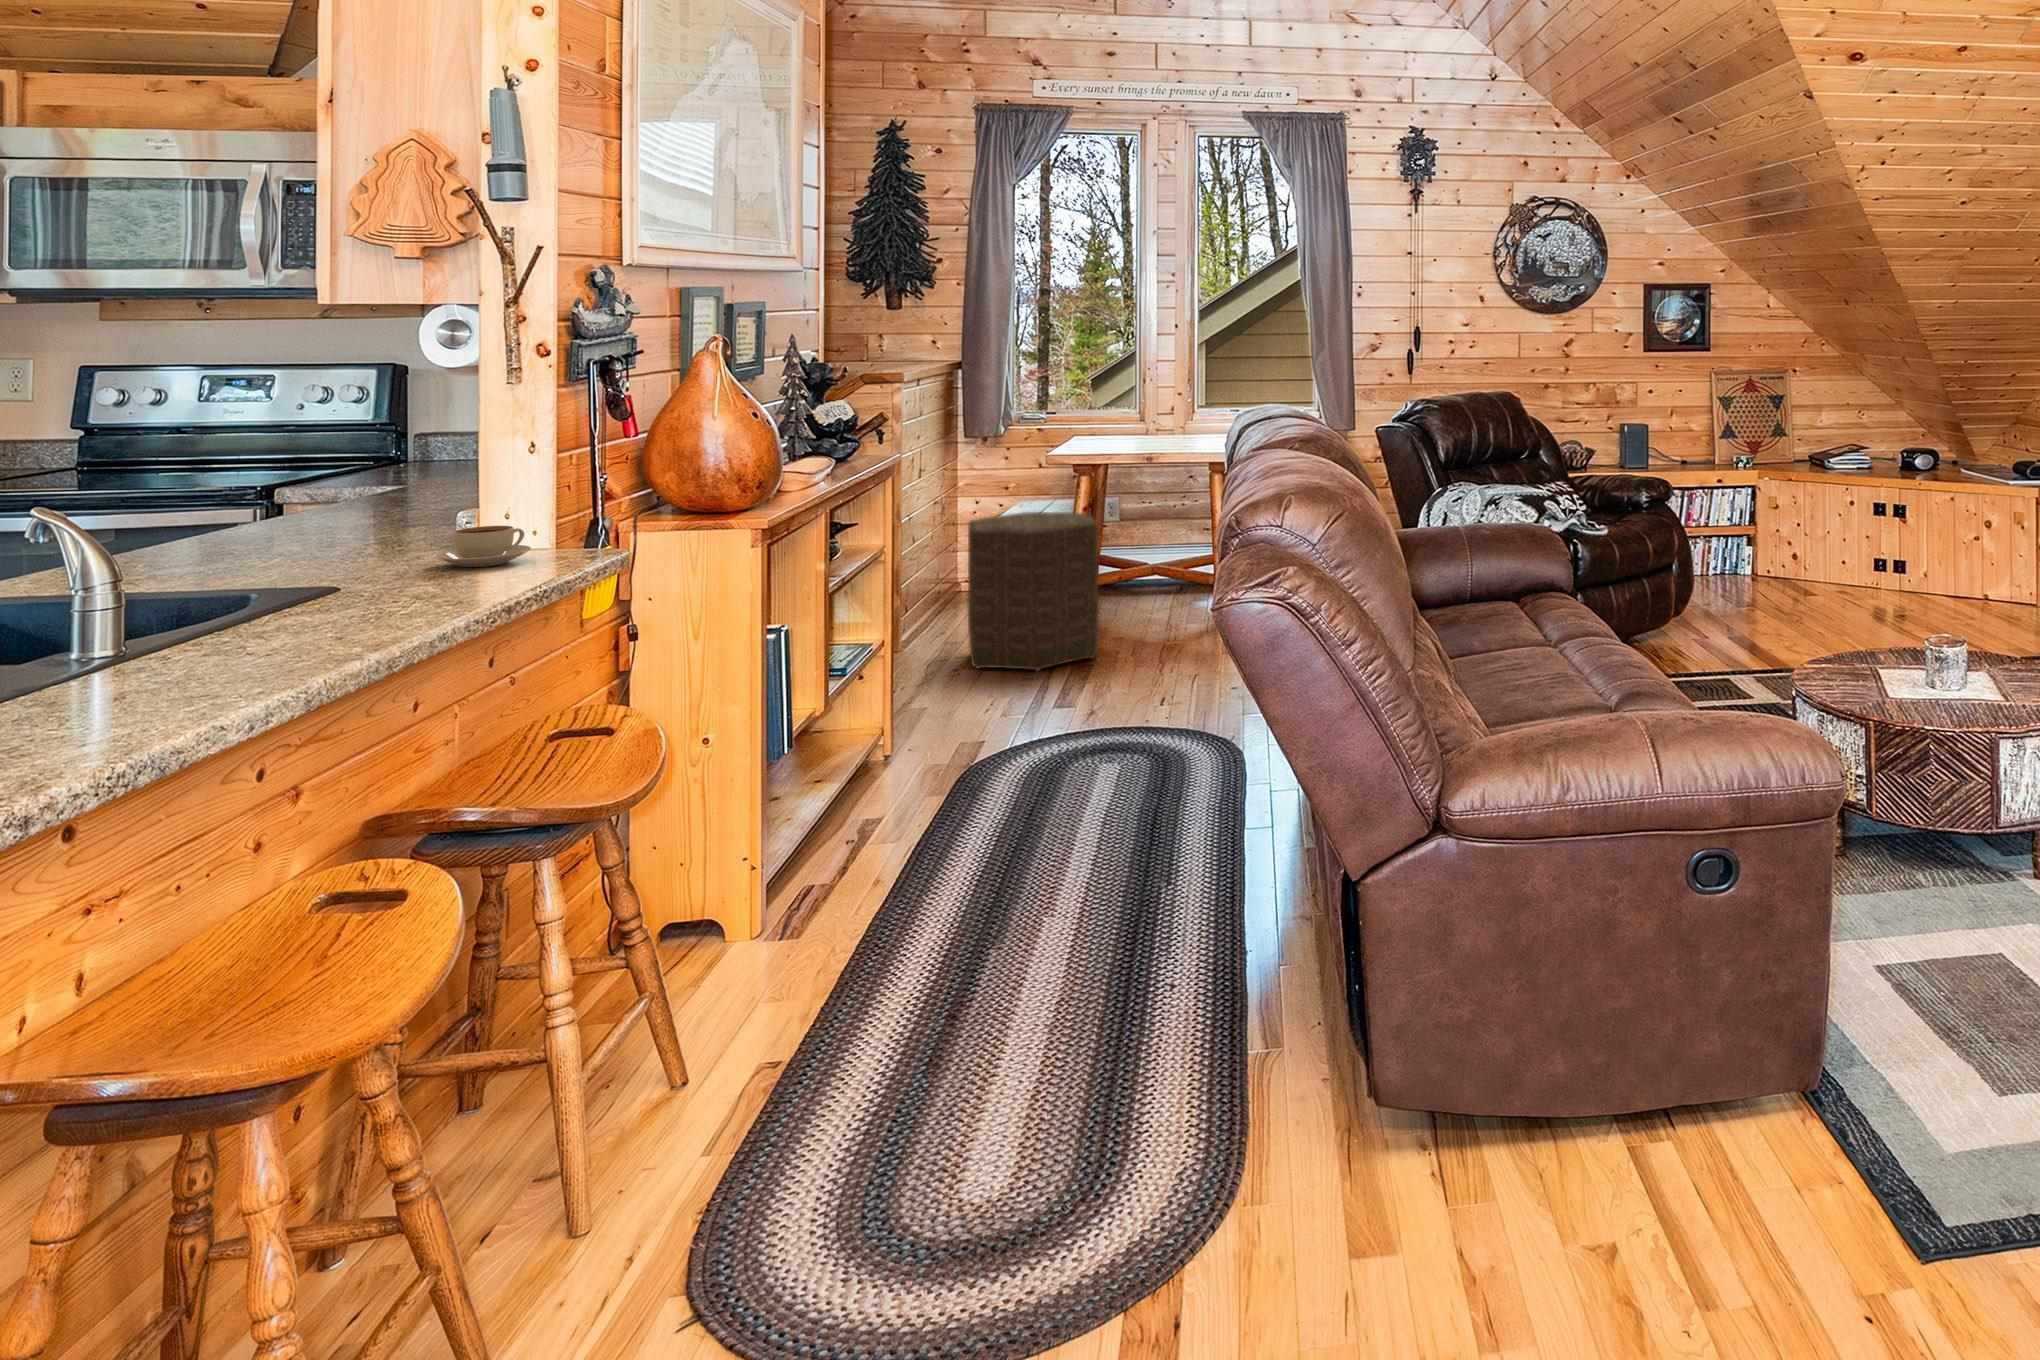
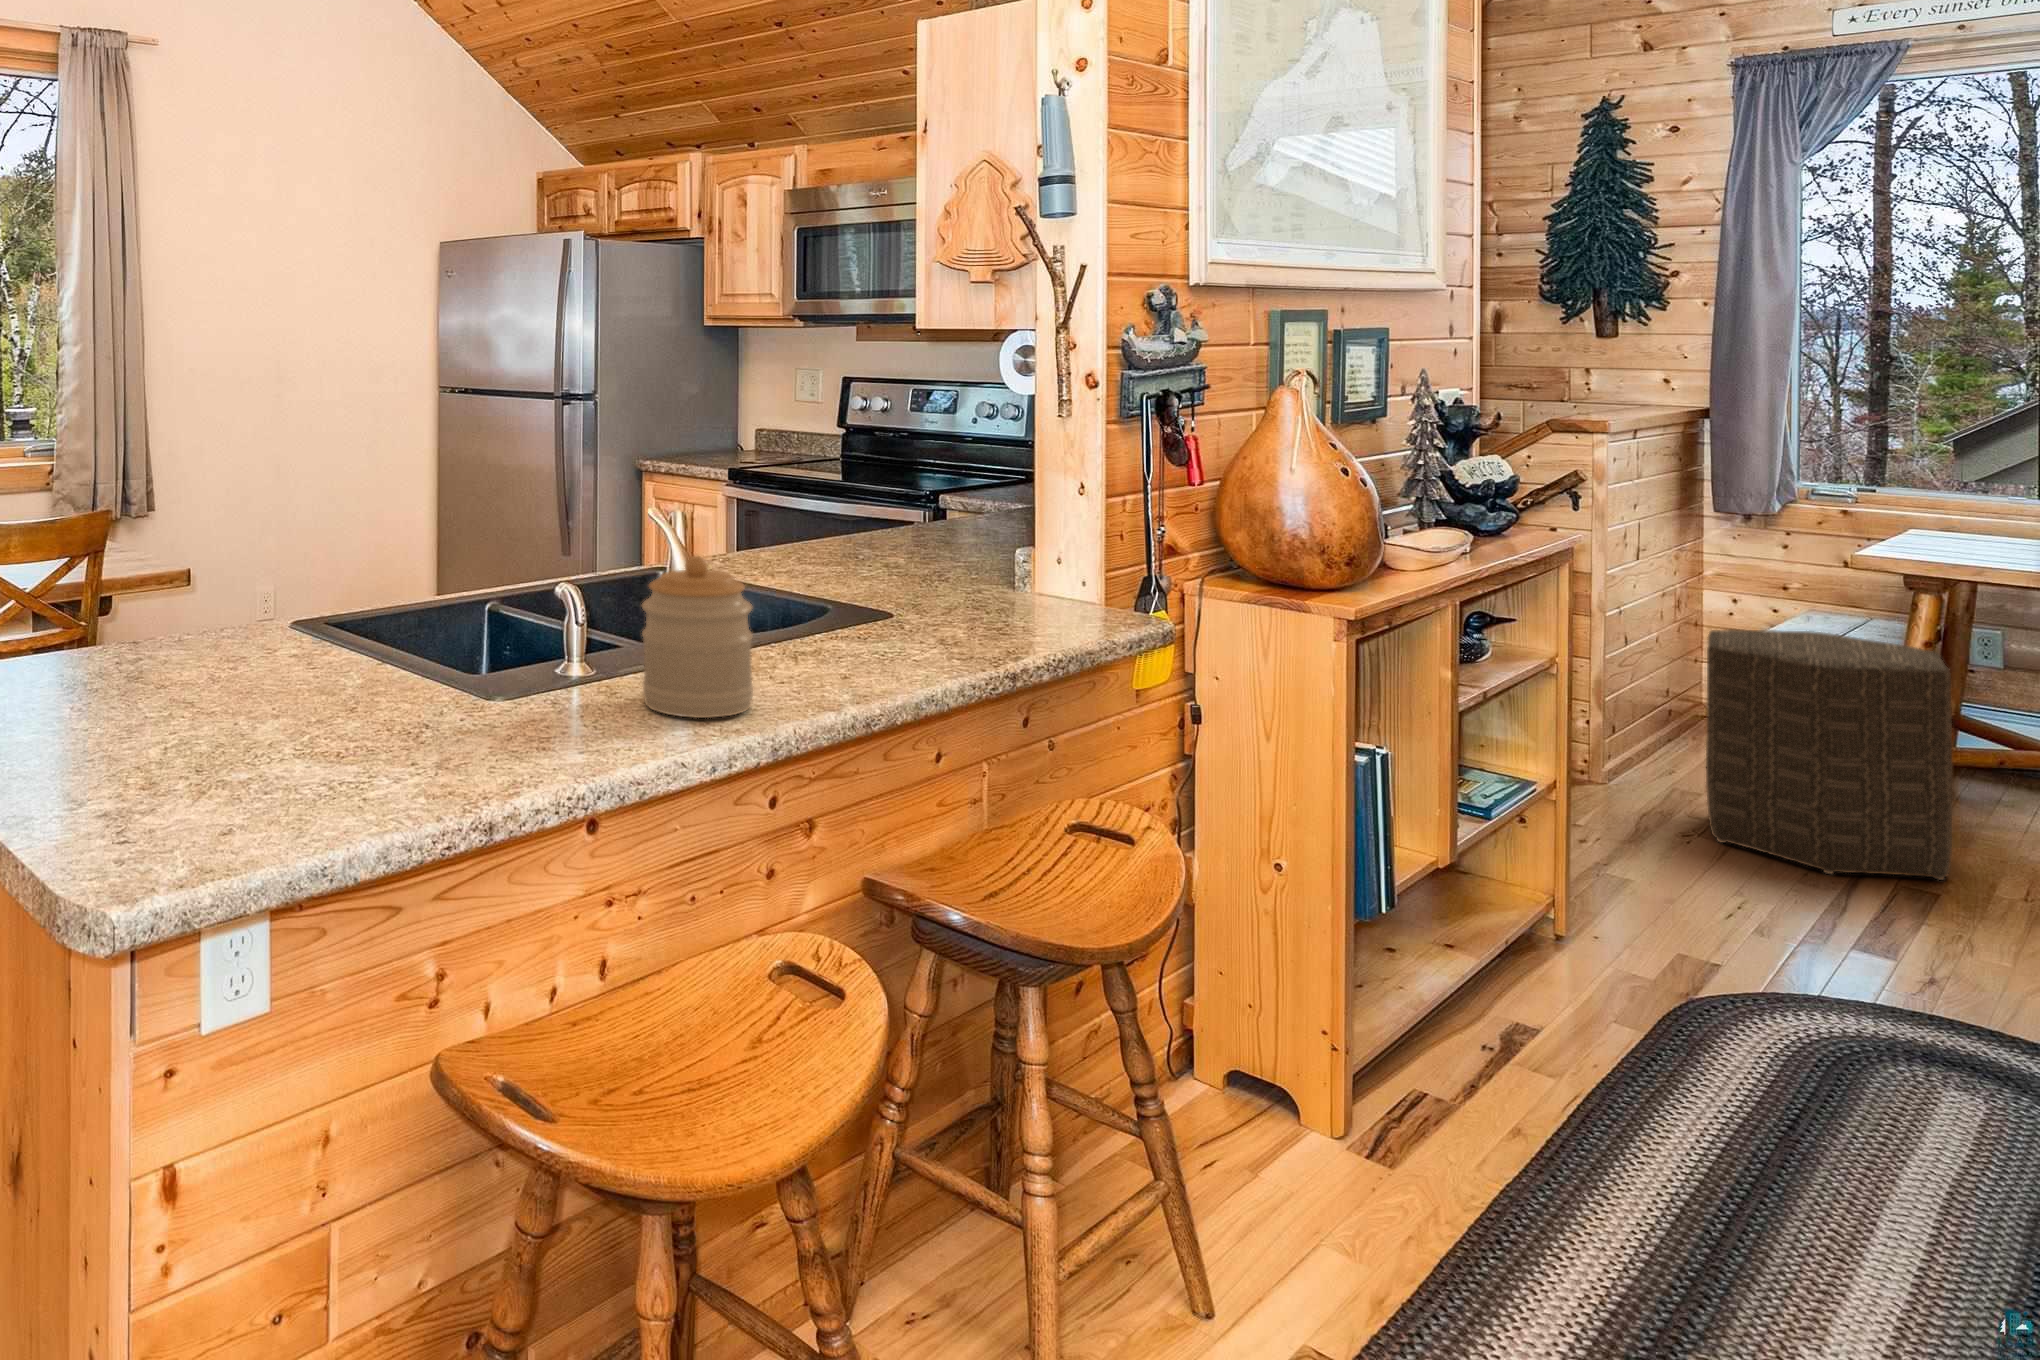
coffee cup: present [436,526,531,567] -> none [978,571,1067,616]
jar: none [113,534,267,698] -> present [642,556,753,718]

